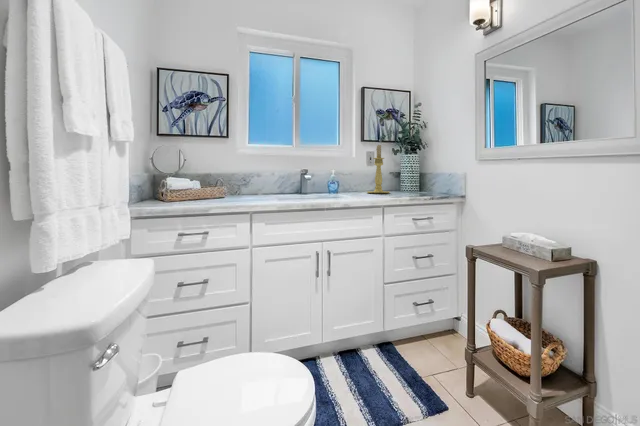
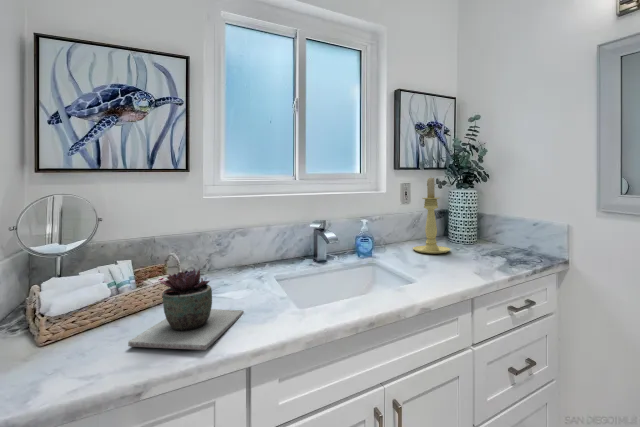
succulent plant: none [200,174,249,202] -> present [128,269,244,350]

